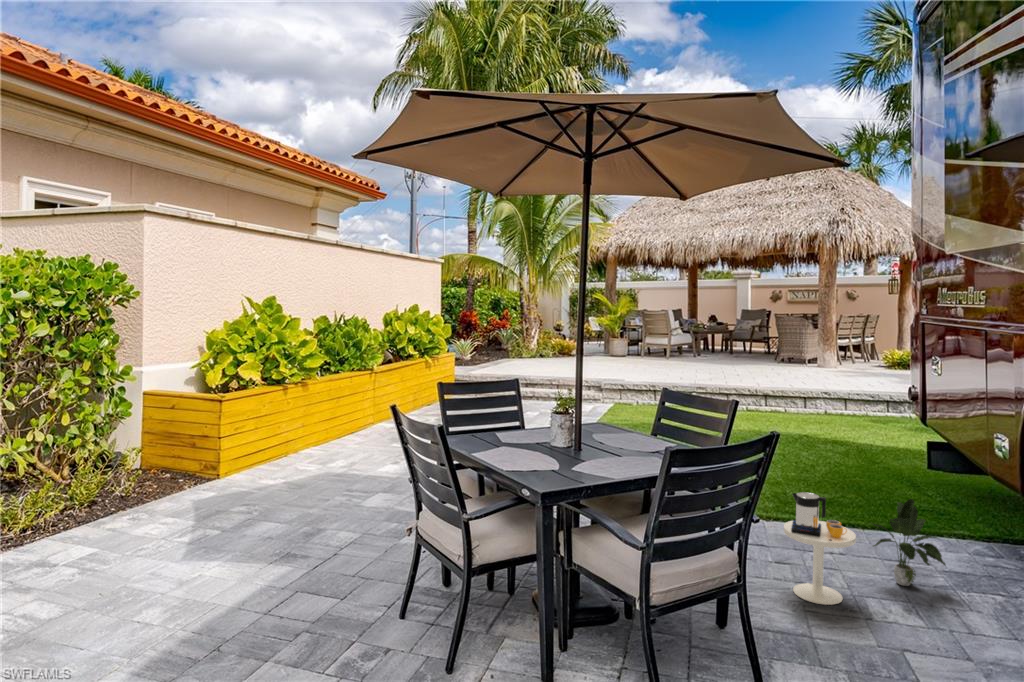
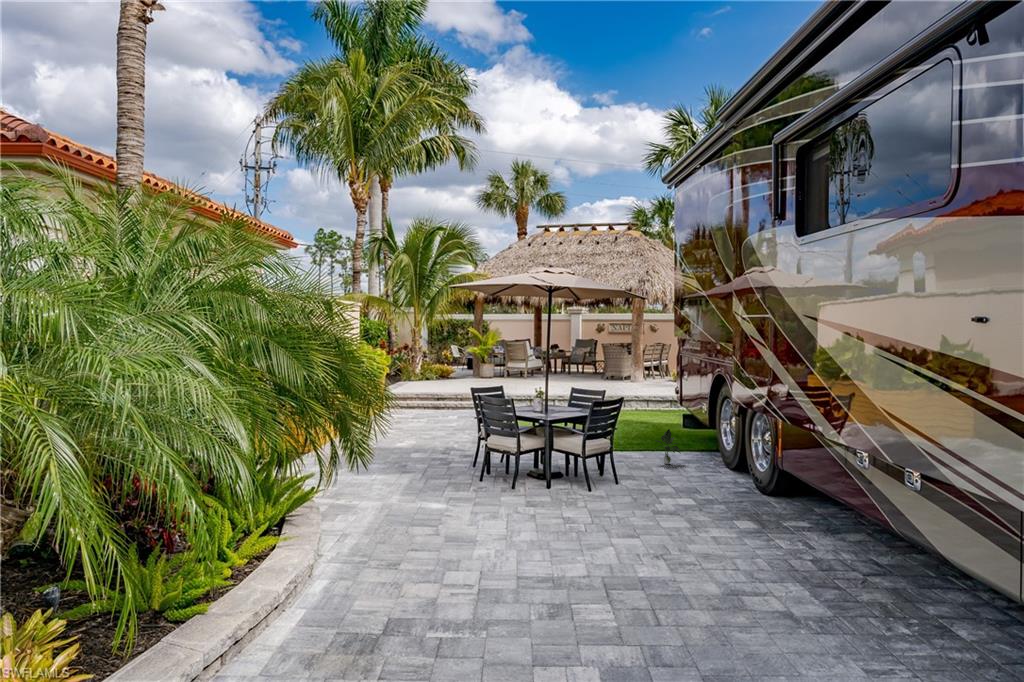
side table: present [784,492,856,605] -> none [623,428,649,470]

